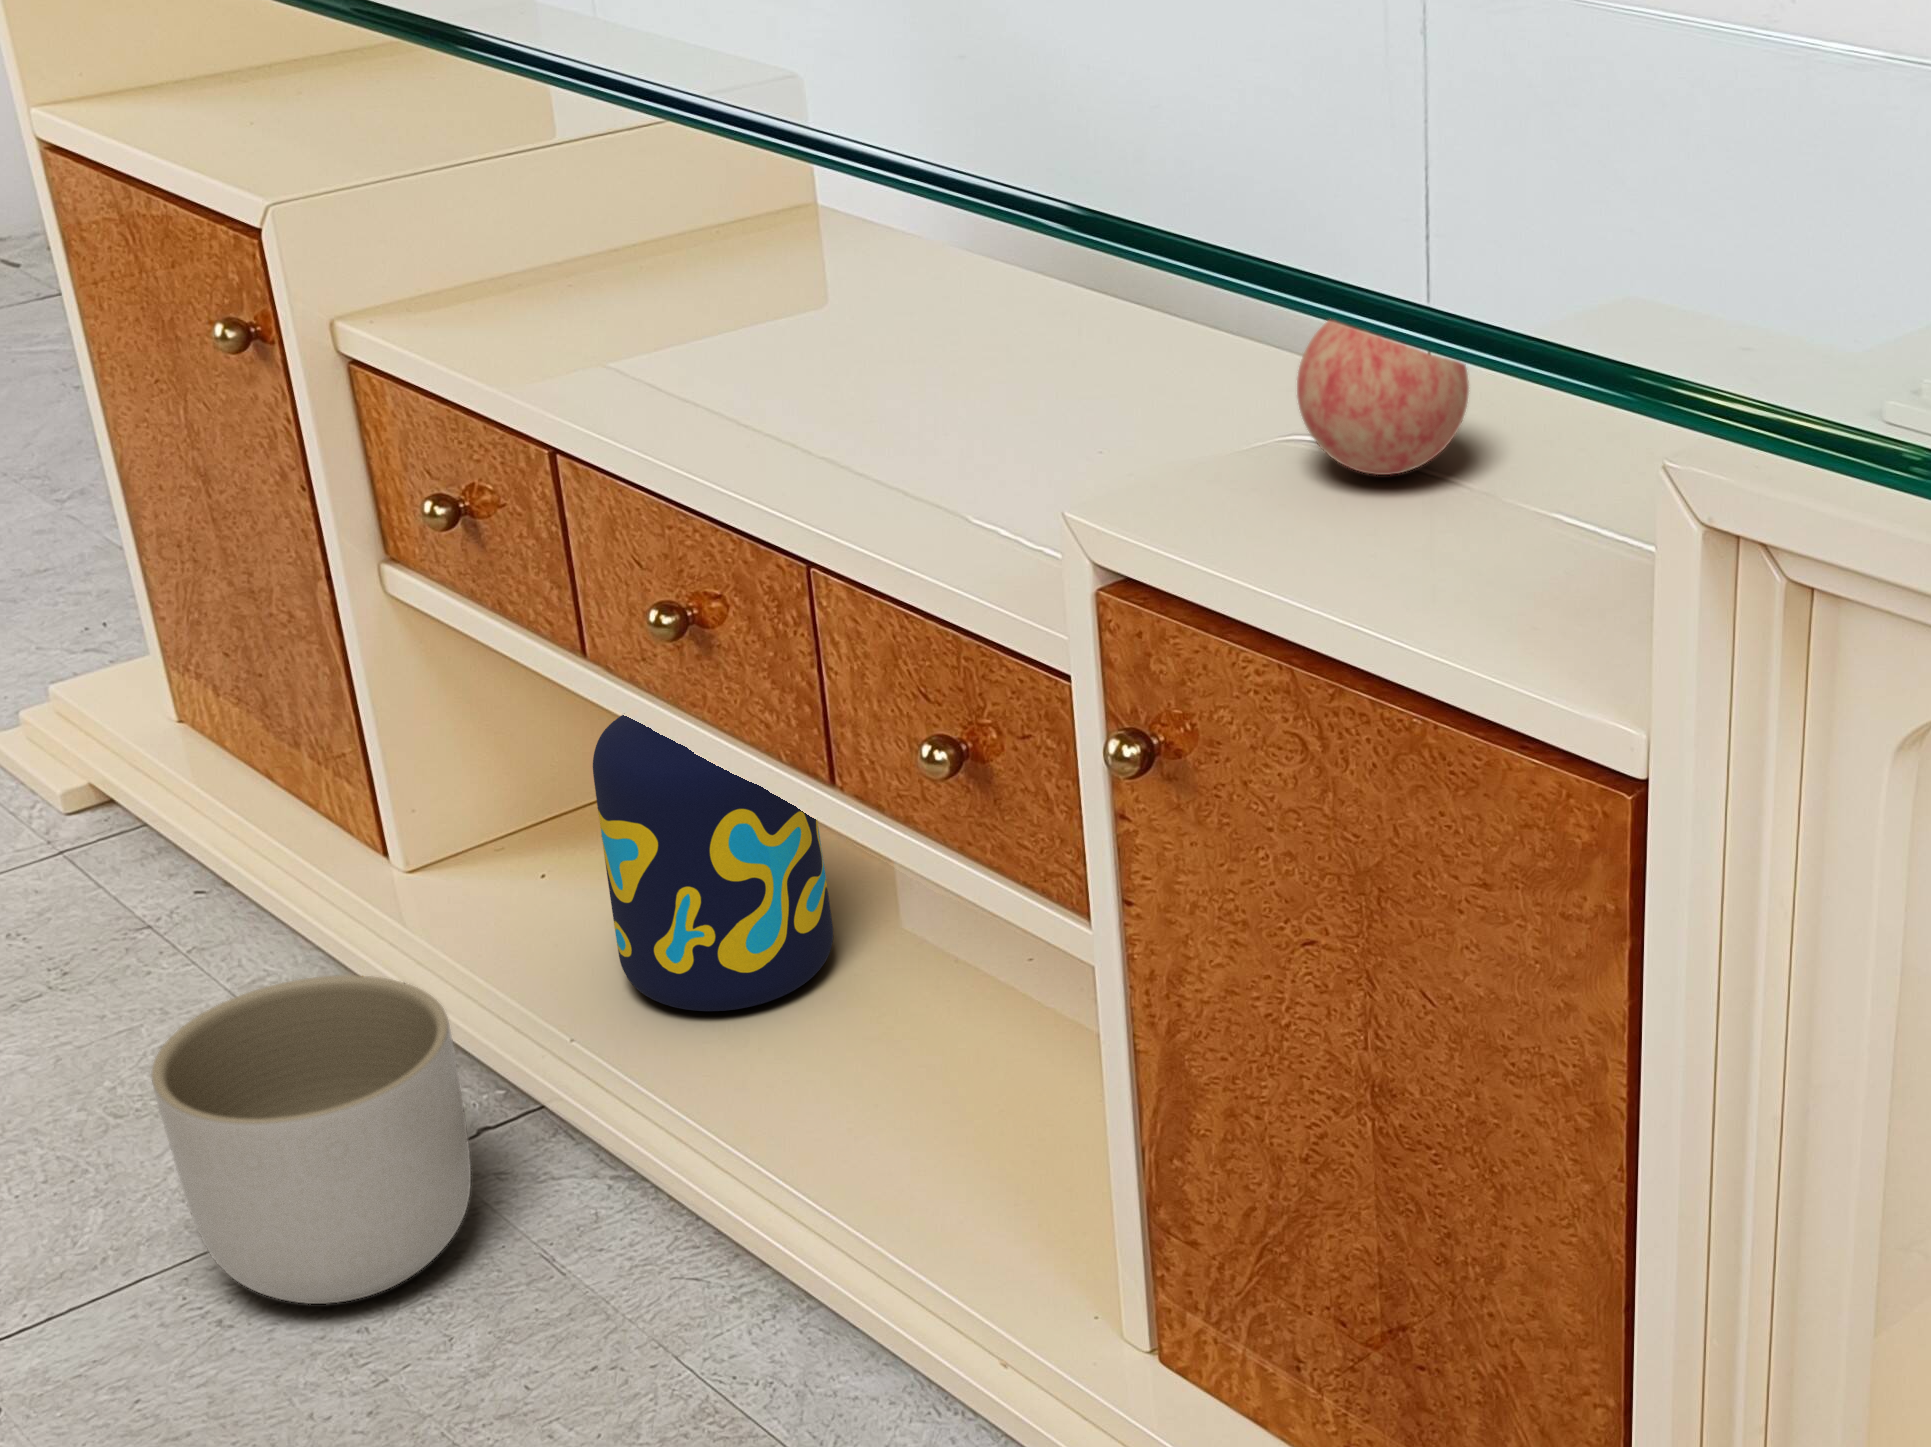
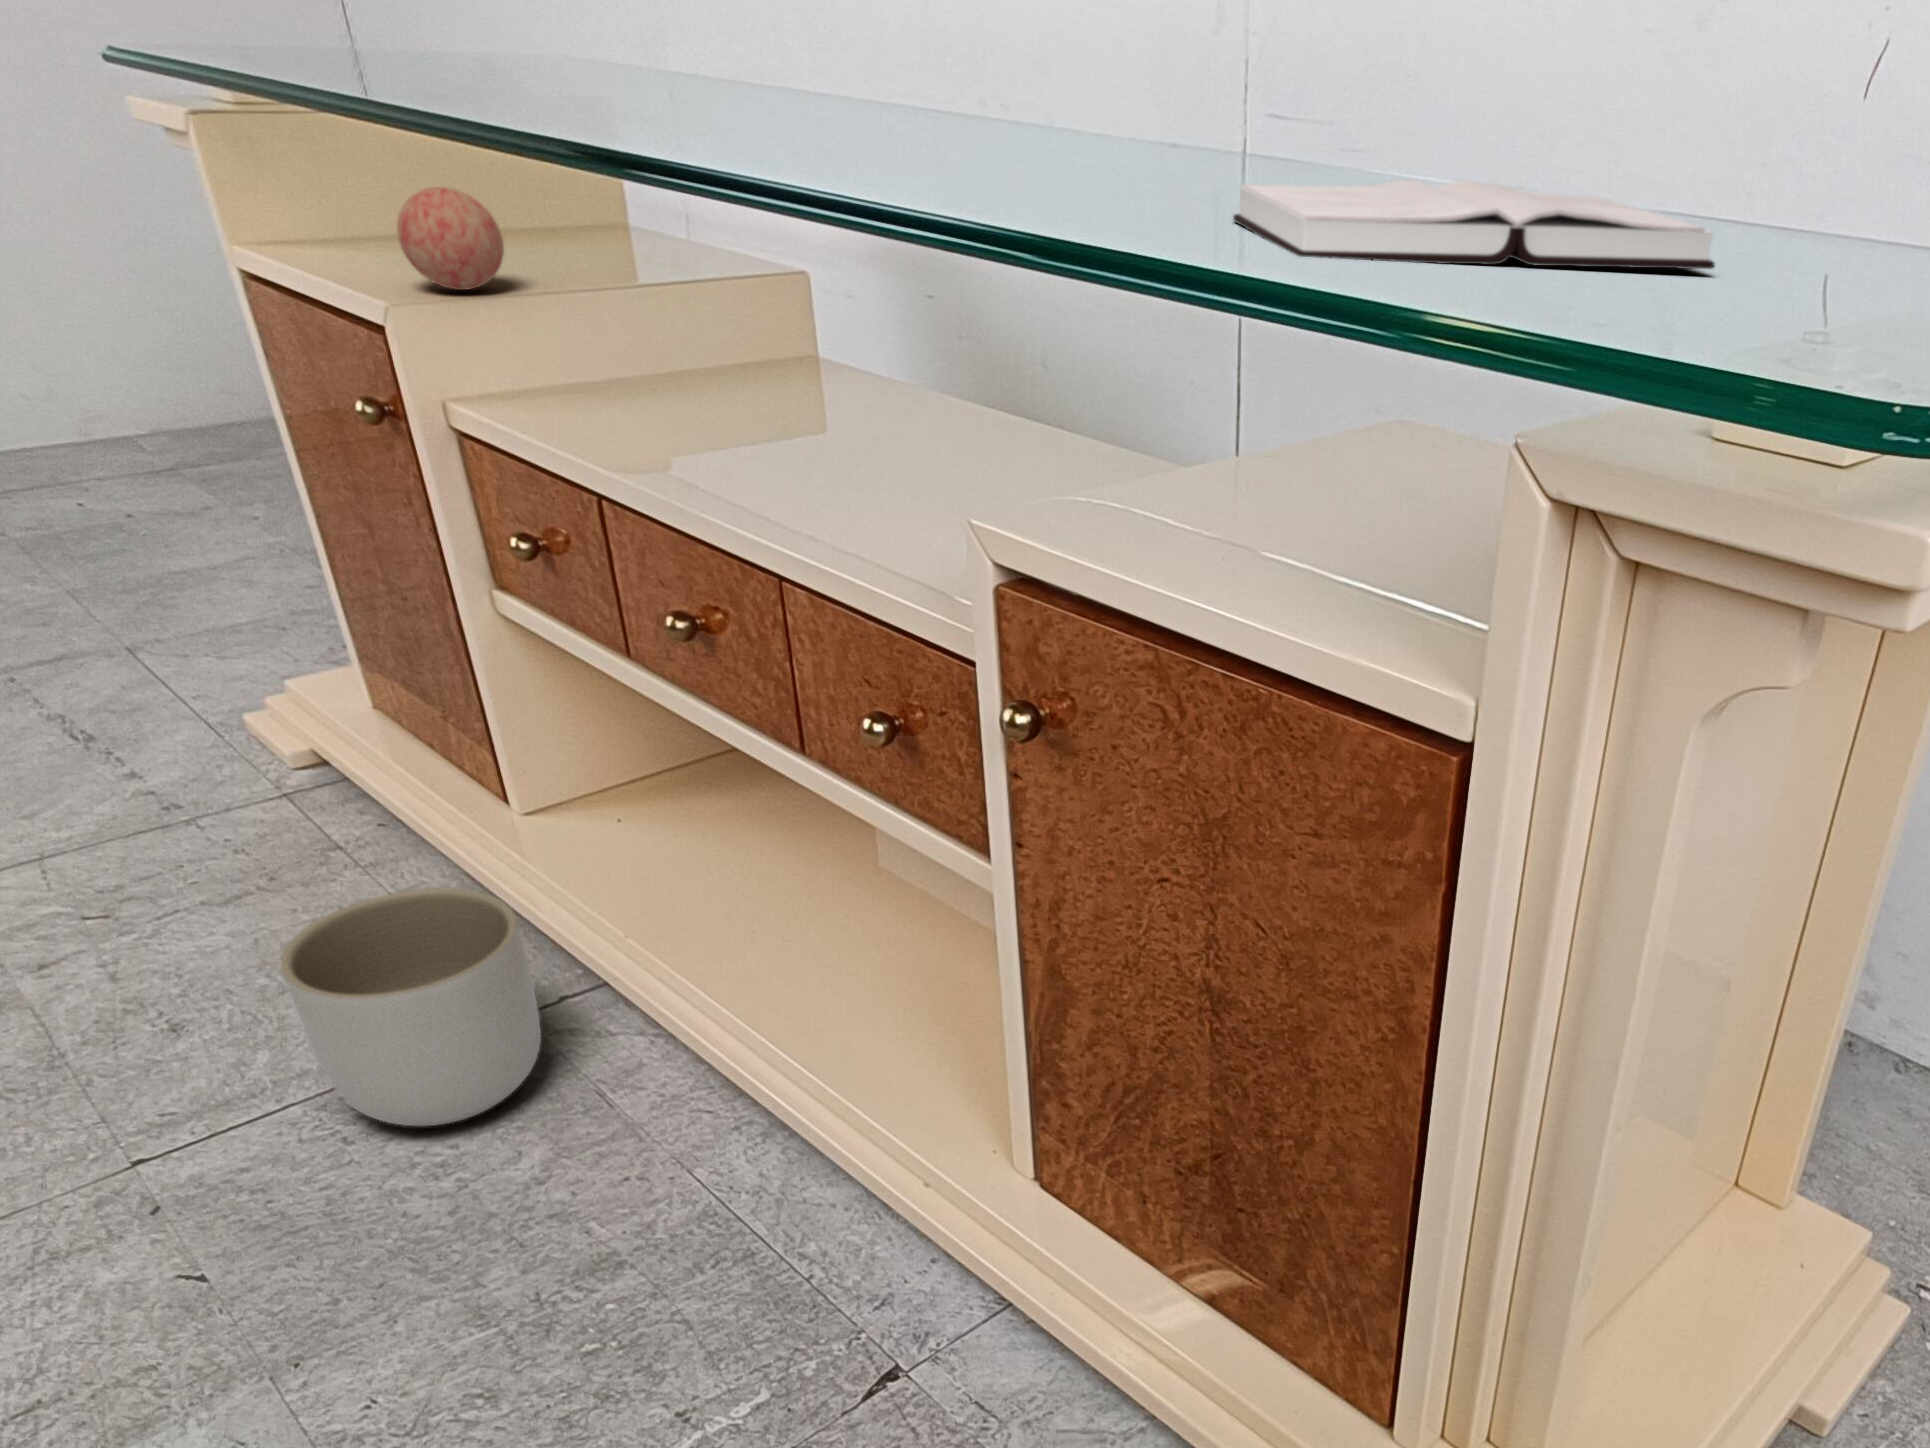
hardback book: none [1366,100,1911,250] -> present [1233,179,1715,269]
decorative ball: present [1297,321,1469,475] -> present [397,187,504,290]
vase: present [593,715,833,1011] -> none [636,684,814,919]

